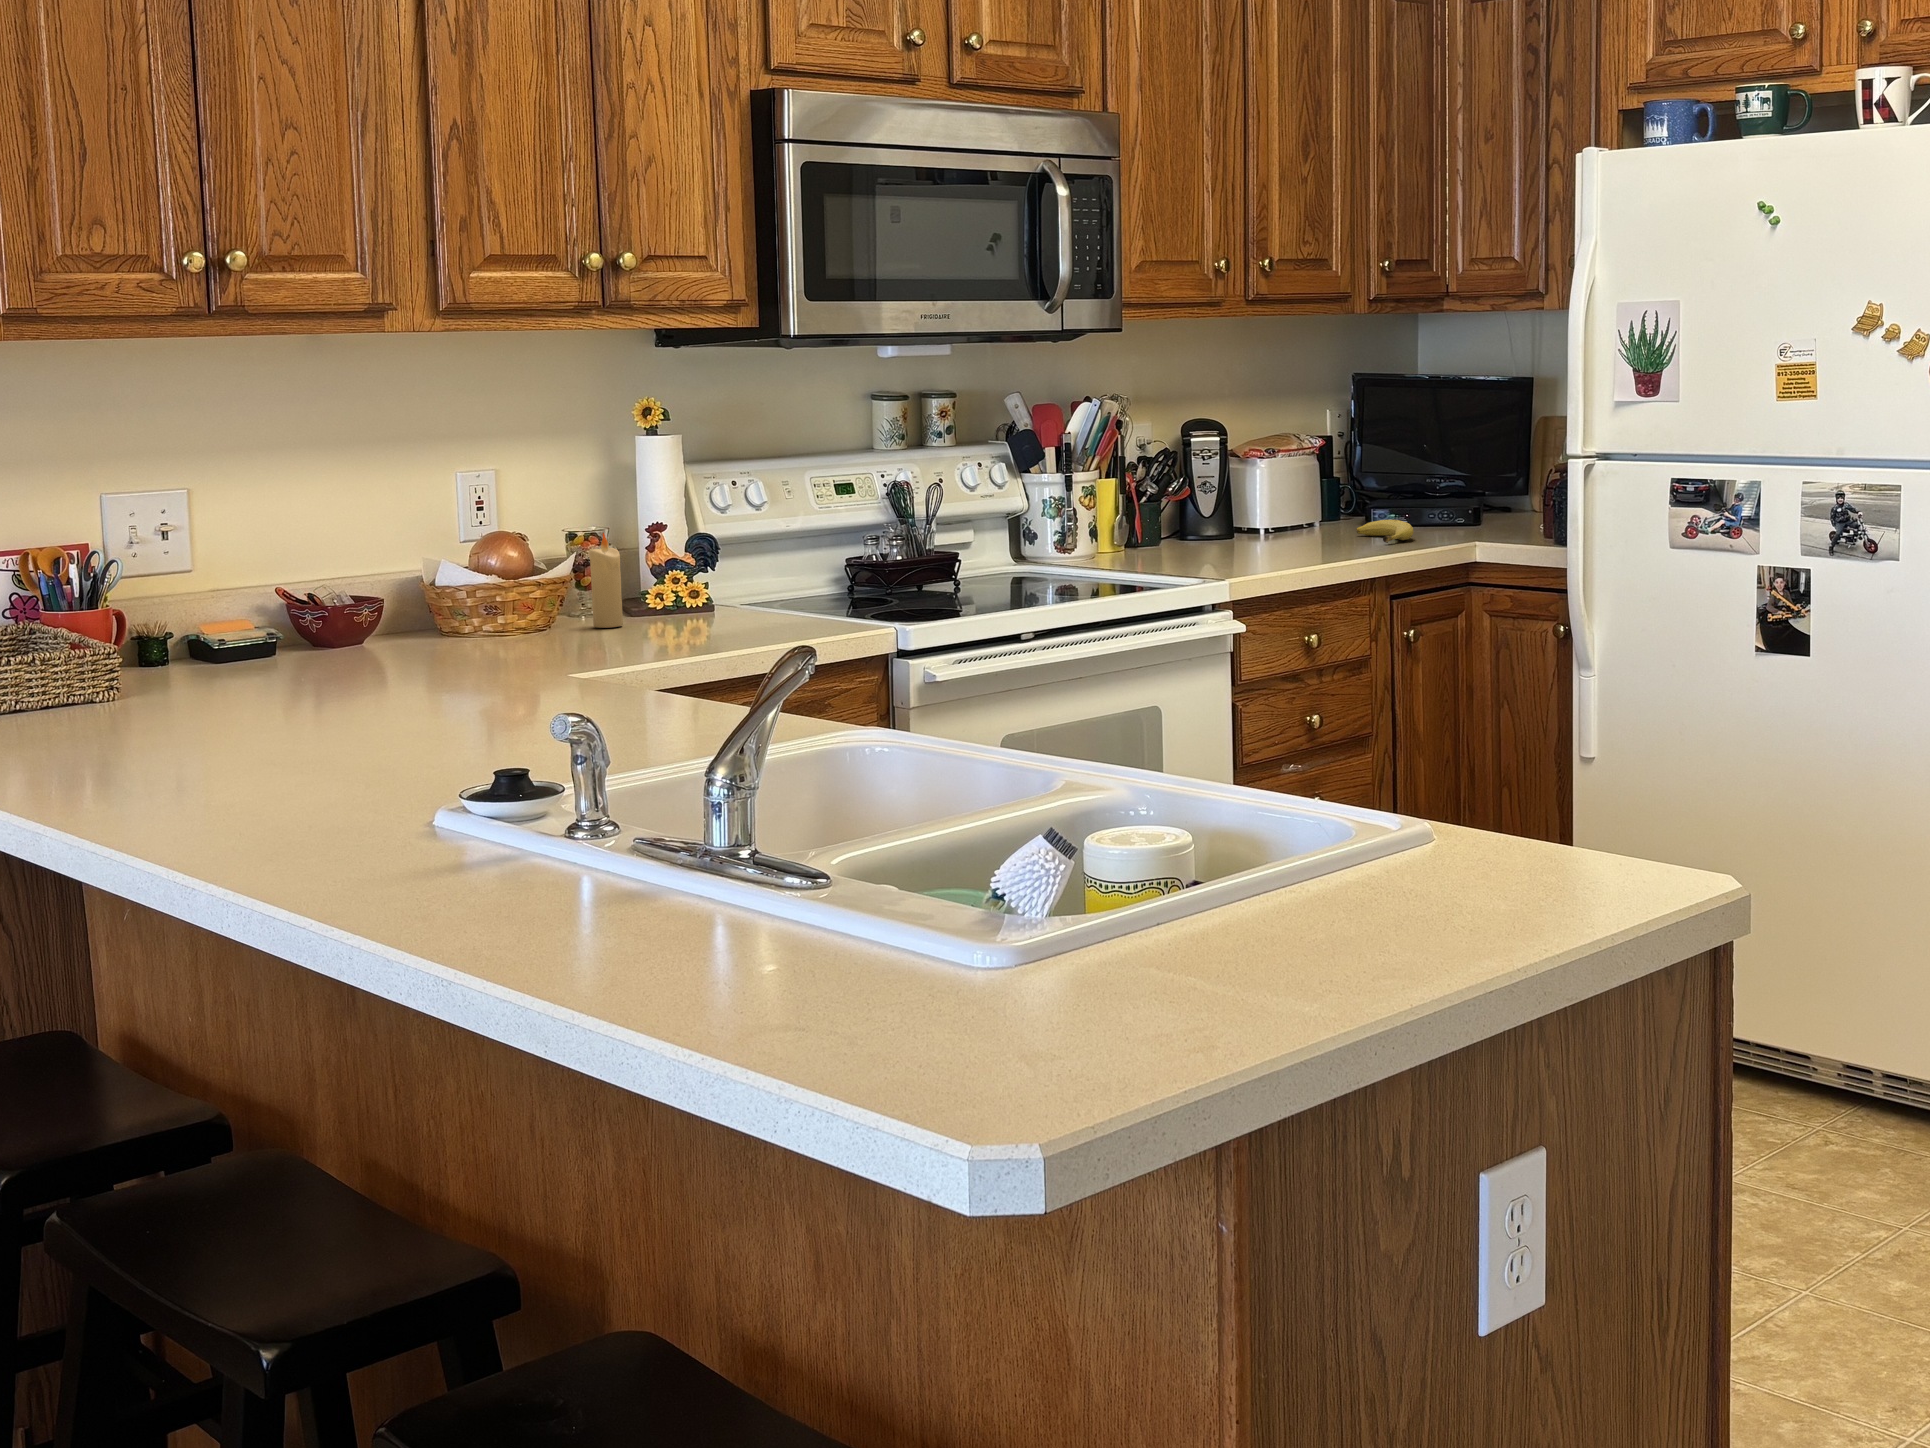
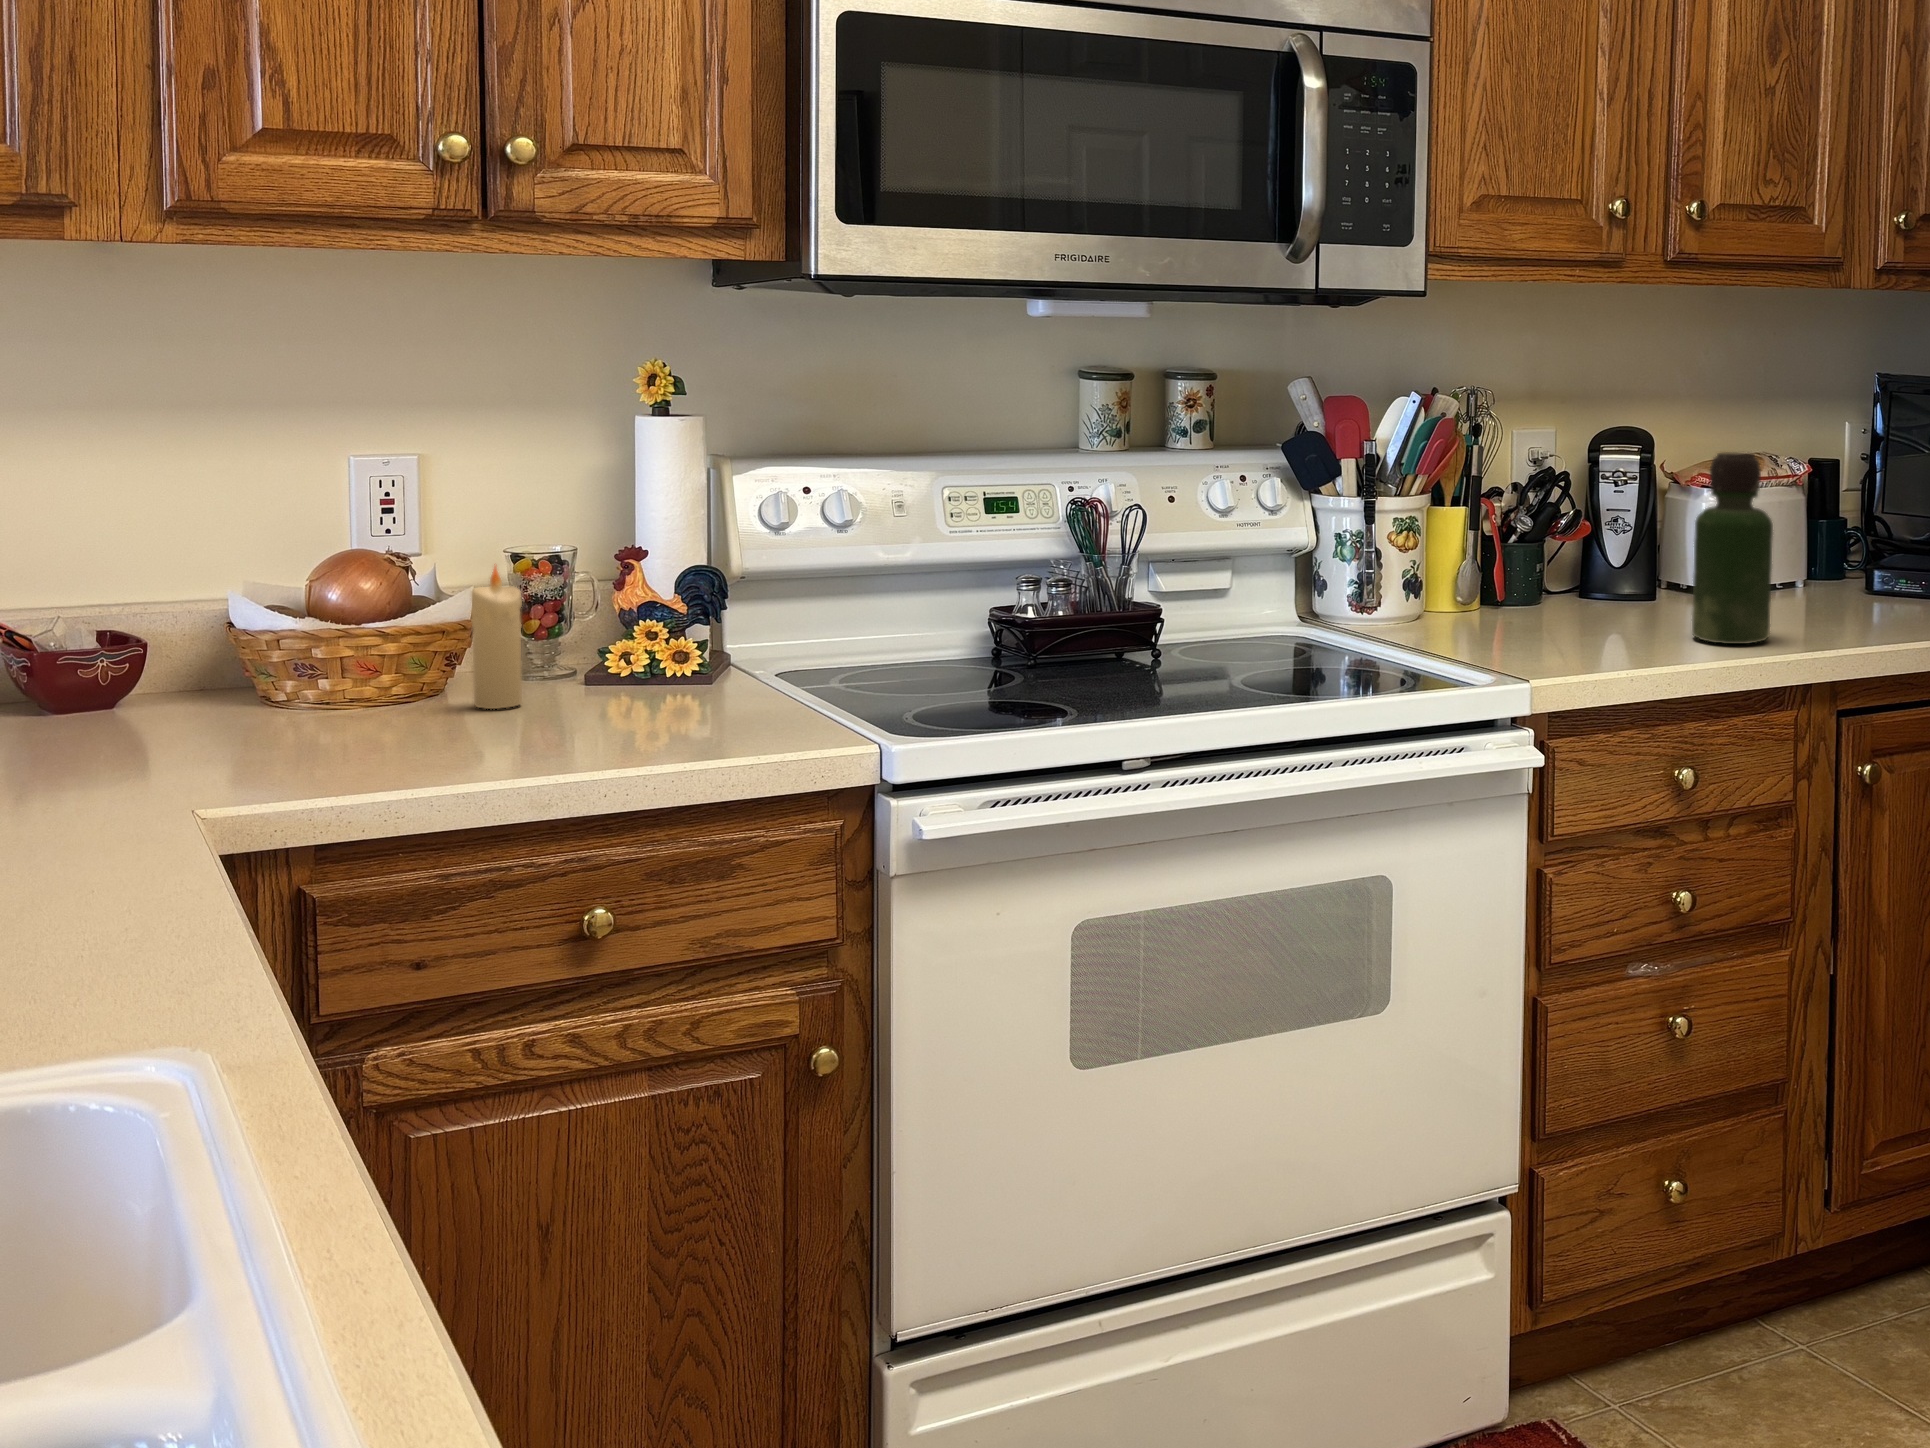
bottle: none [1292,428,1346,556] -> present [1692,452,1773,644]
fruit: present [1356,520,1414,543] -> none [1820,588,1897,626]

